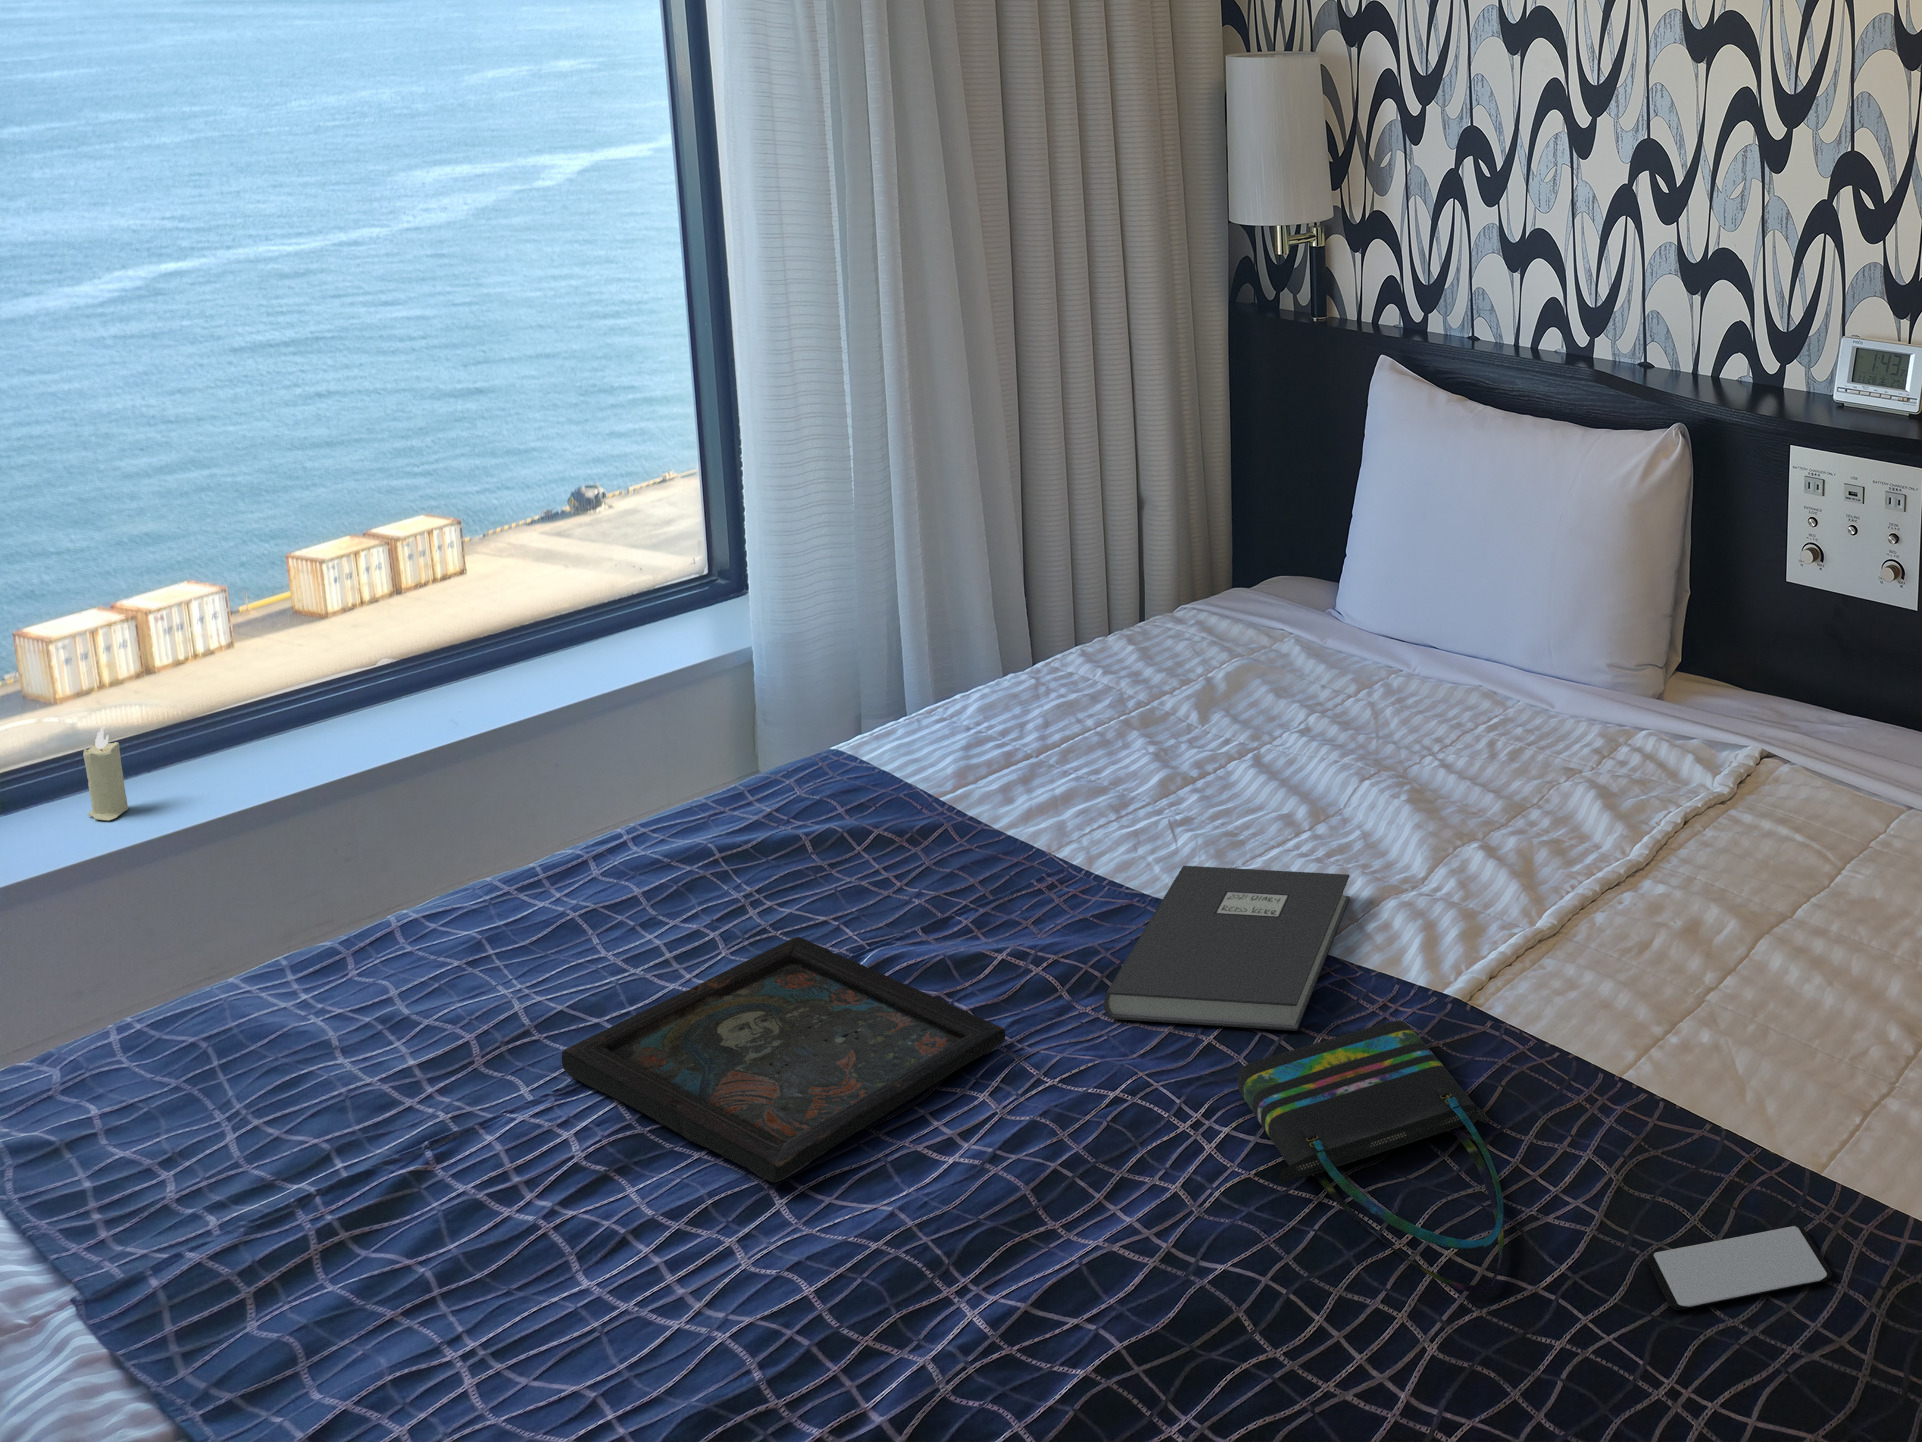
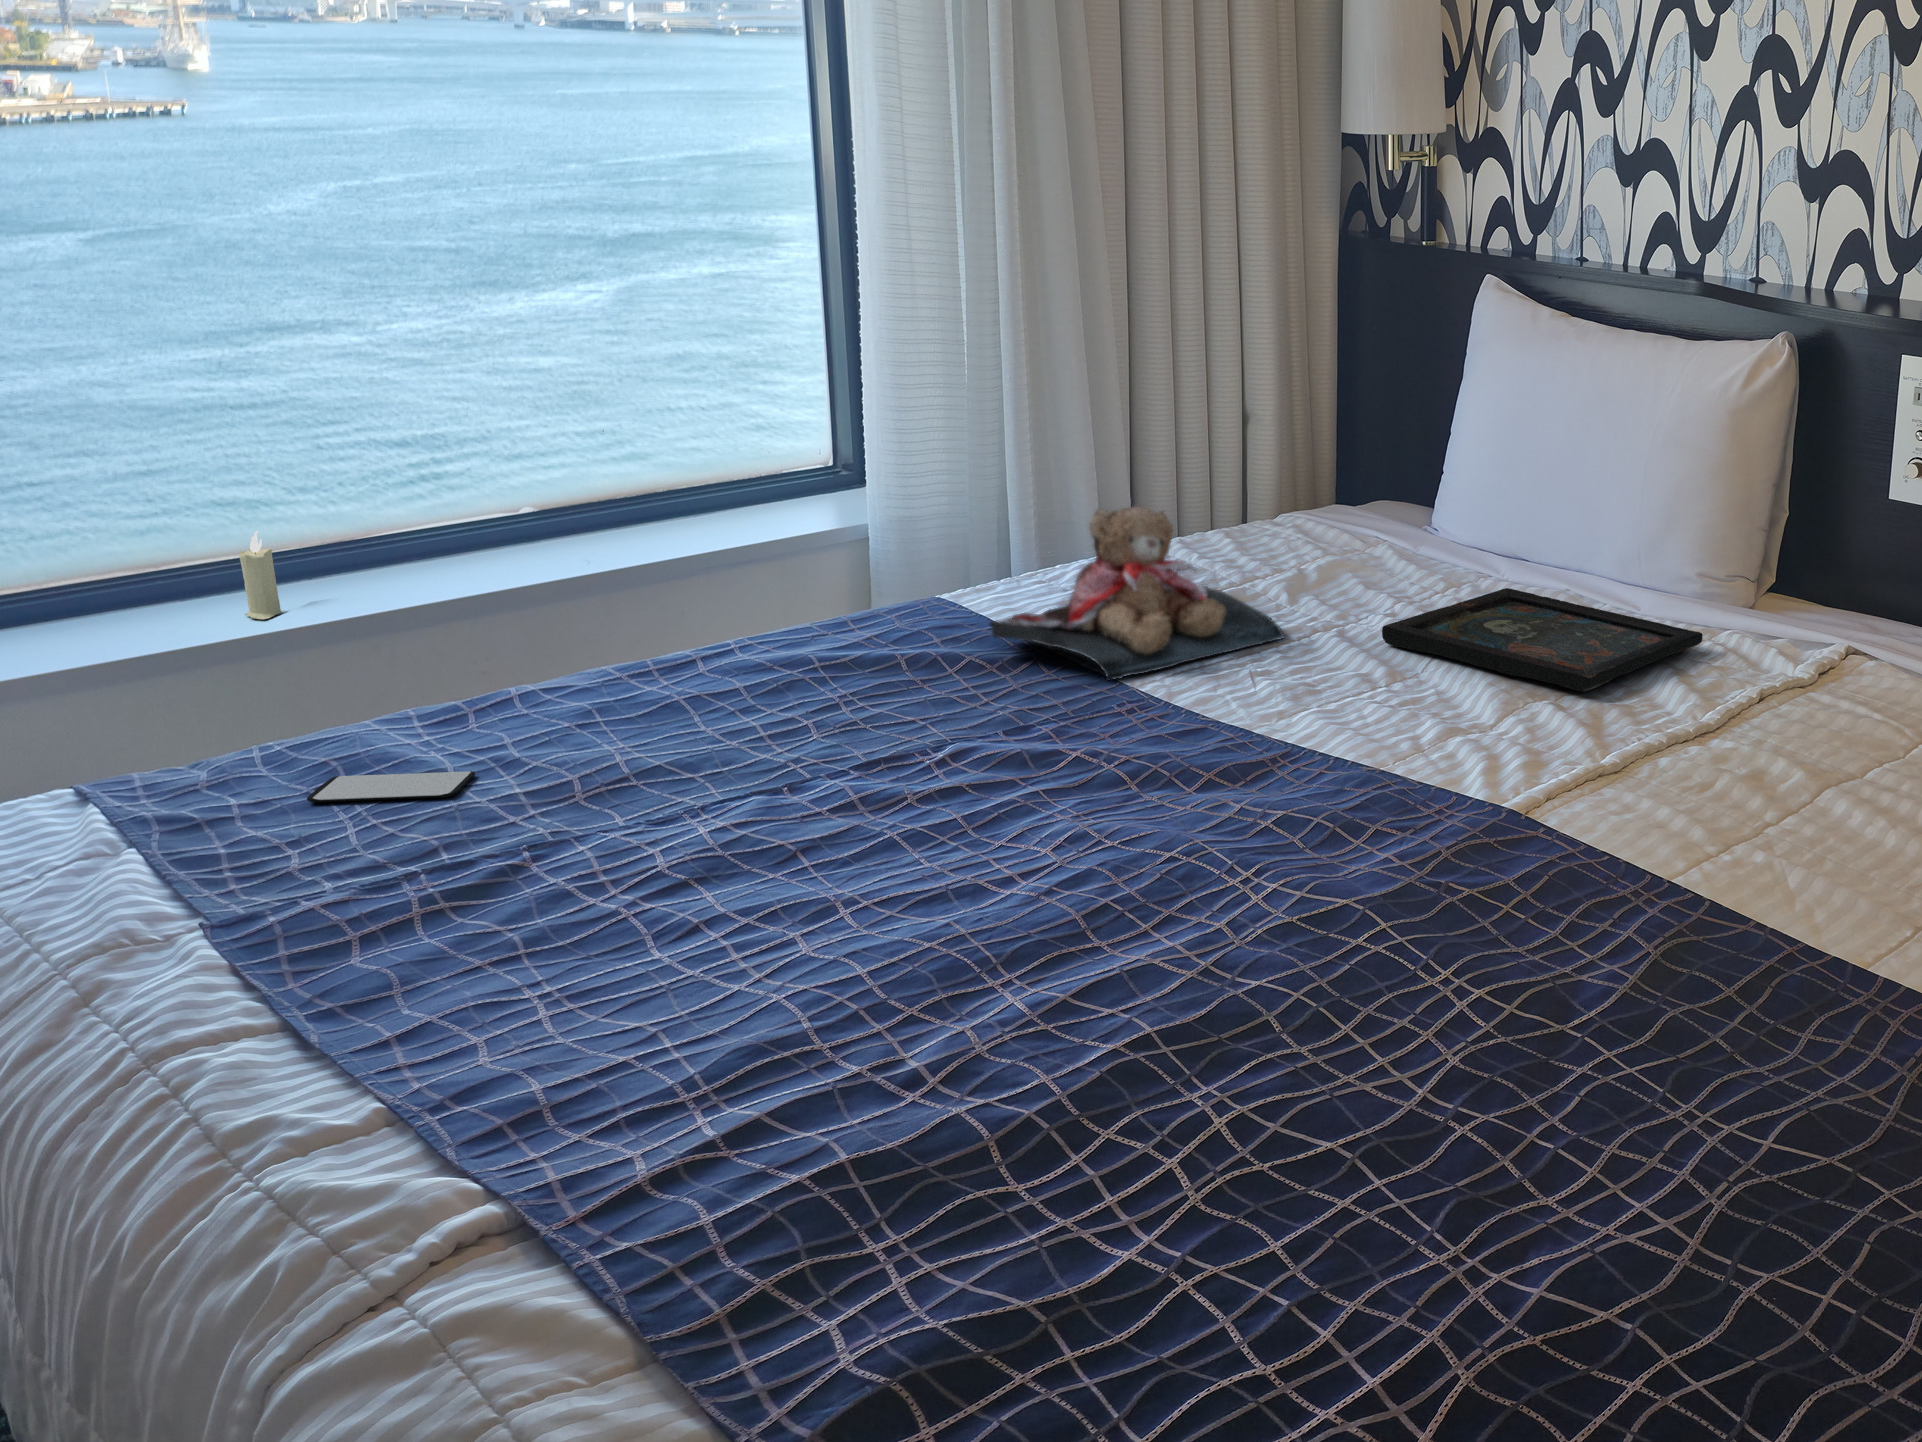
teddy bear: none [901,657,1204,852] -> present [989,505,1284,680]
book: present [1104,866,1350,1031] -> none [1164,693,1416,820]
tray: present [562,937,1005,1182] -> present [1382,588,1702,691]
tote bag: present [1238,1021,1504,1293] -> none [1286,812,1532,1012]
smartphone: present [1647,1226,1832,1310] -> present [307,771,475,802]

